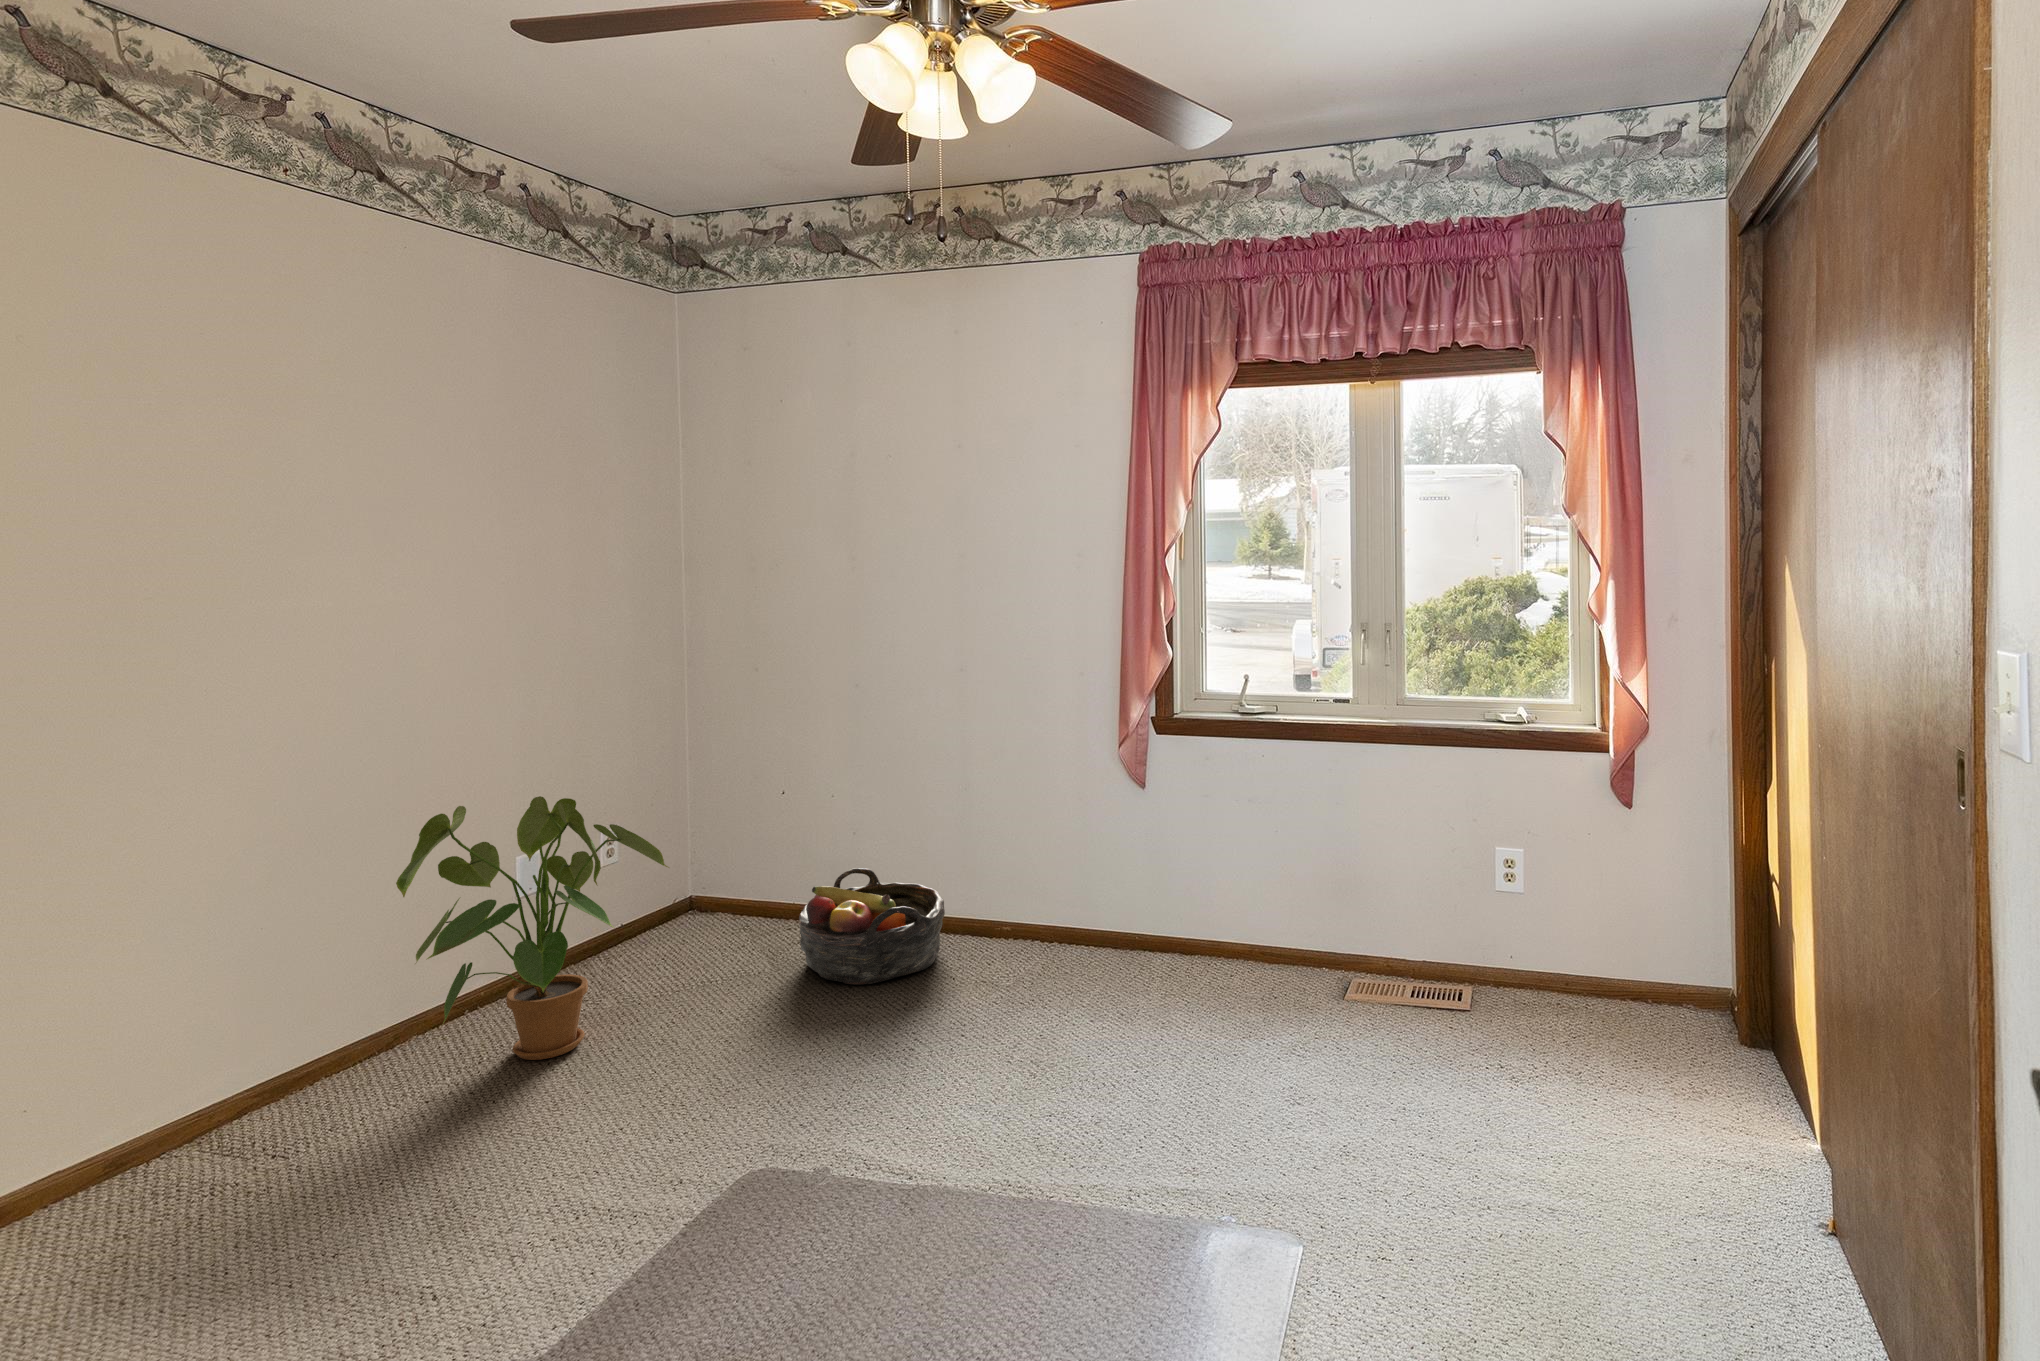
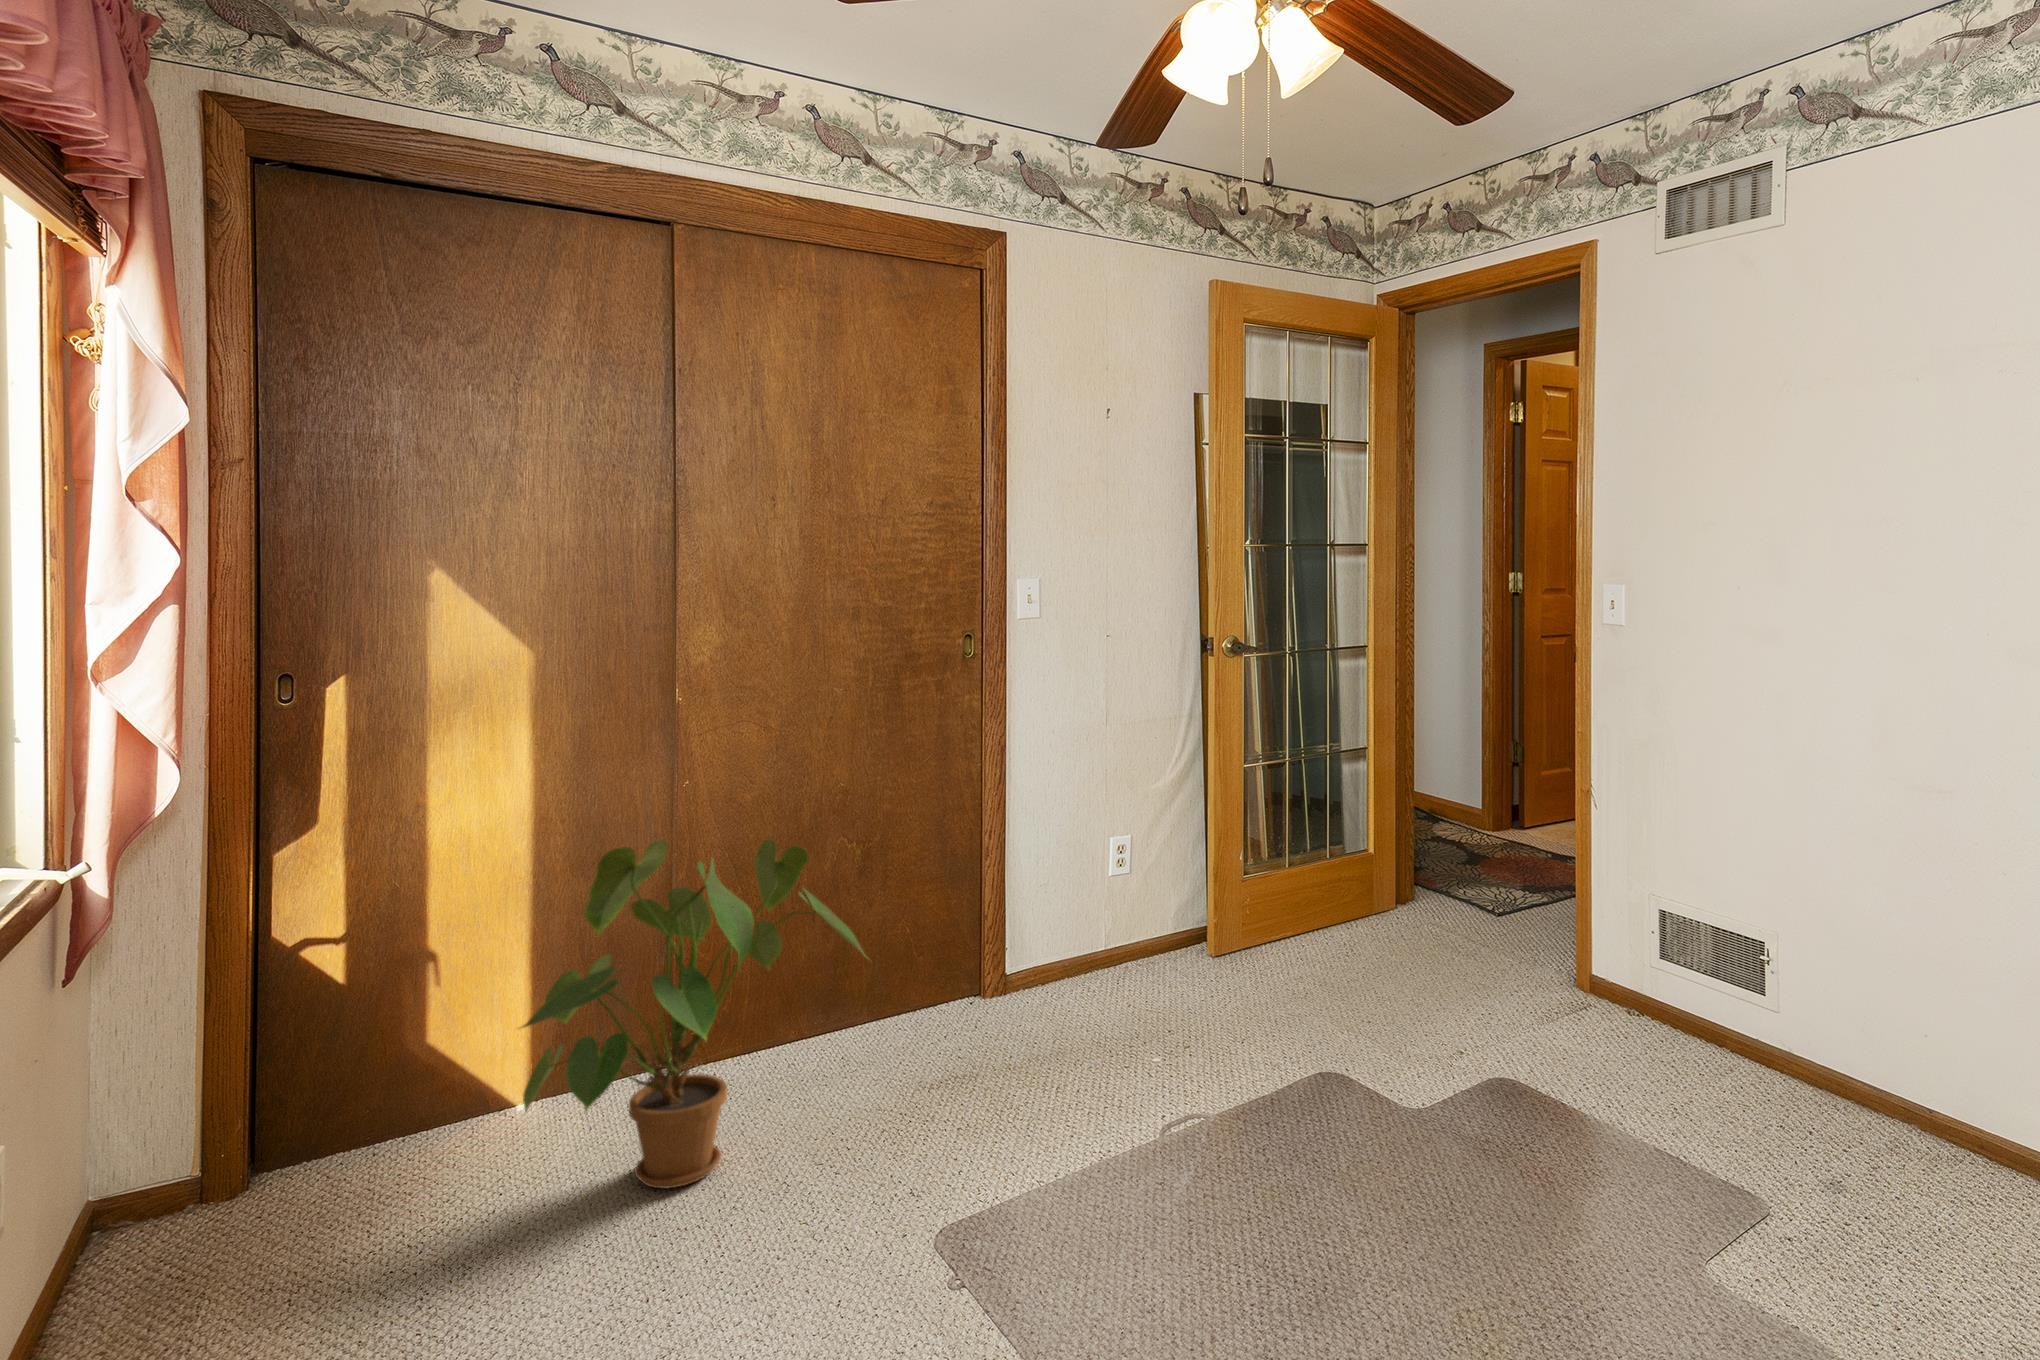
basket: present [799,868,945,985] -> none [1012,1010,1222,1211]

